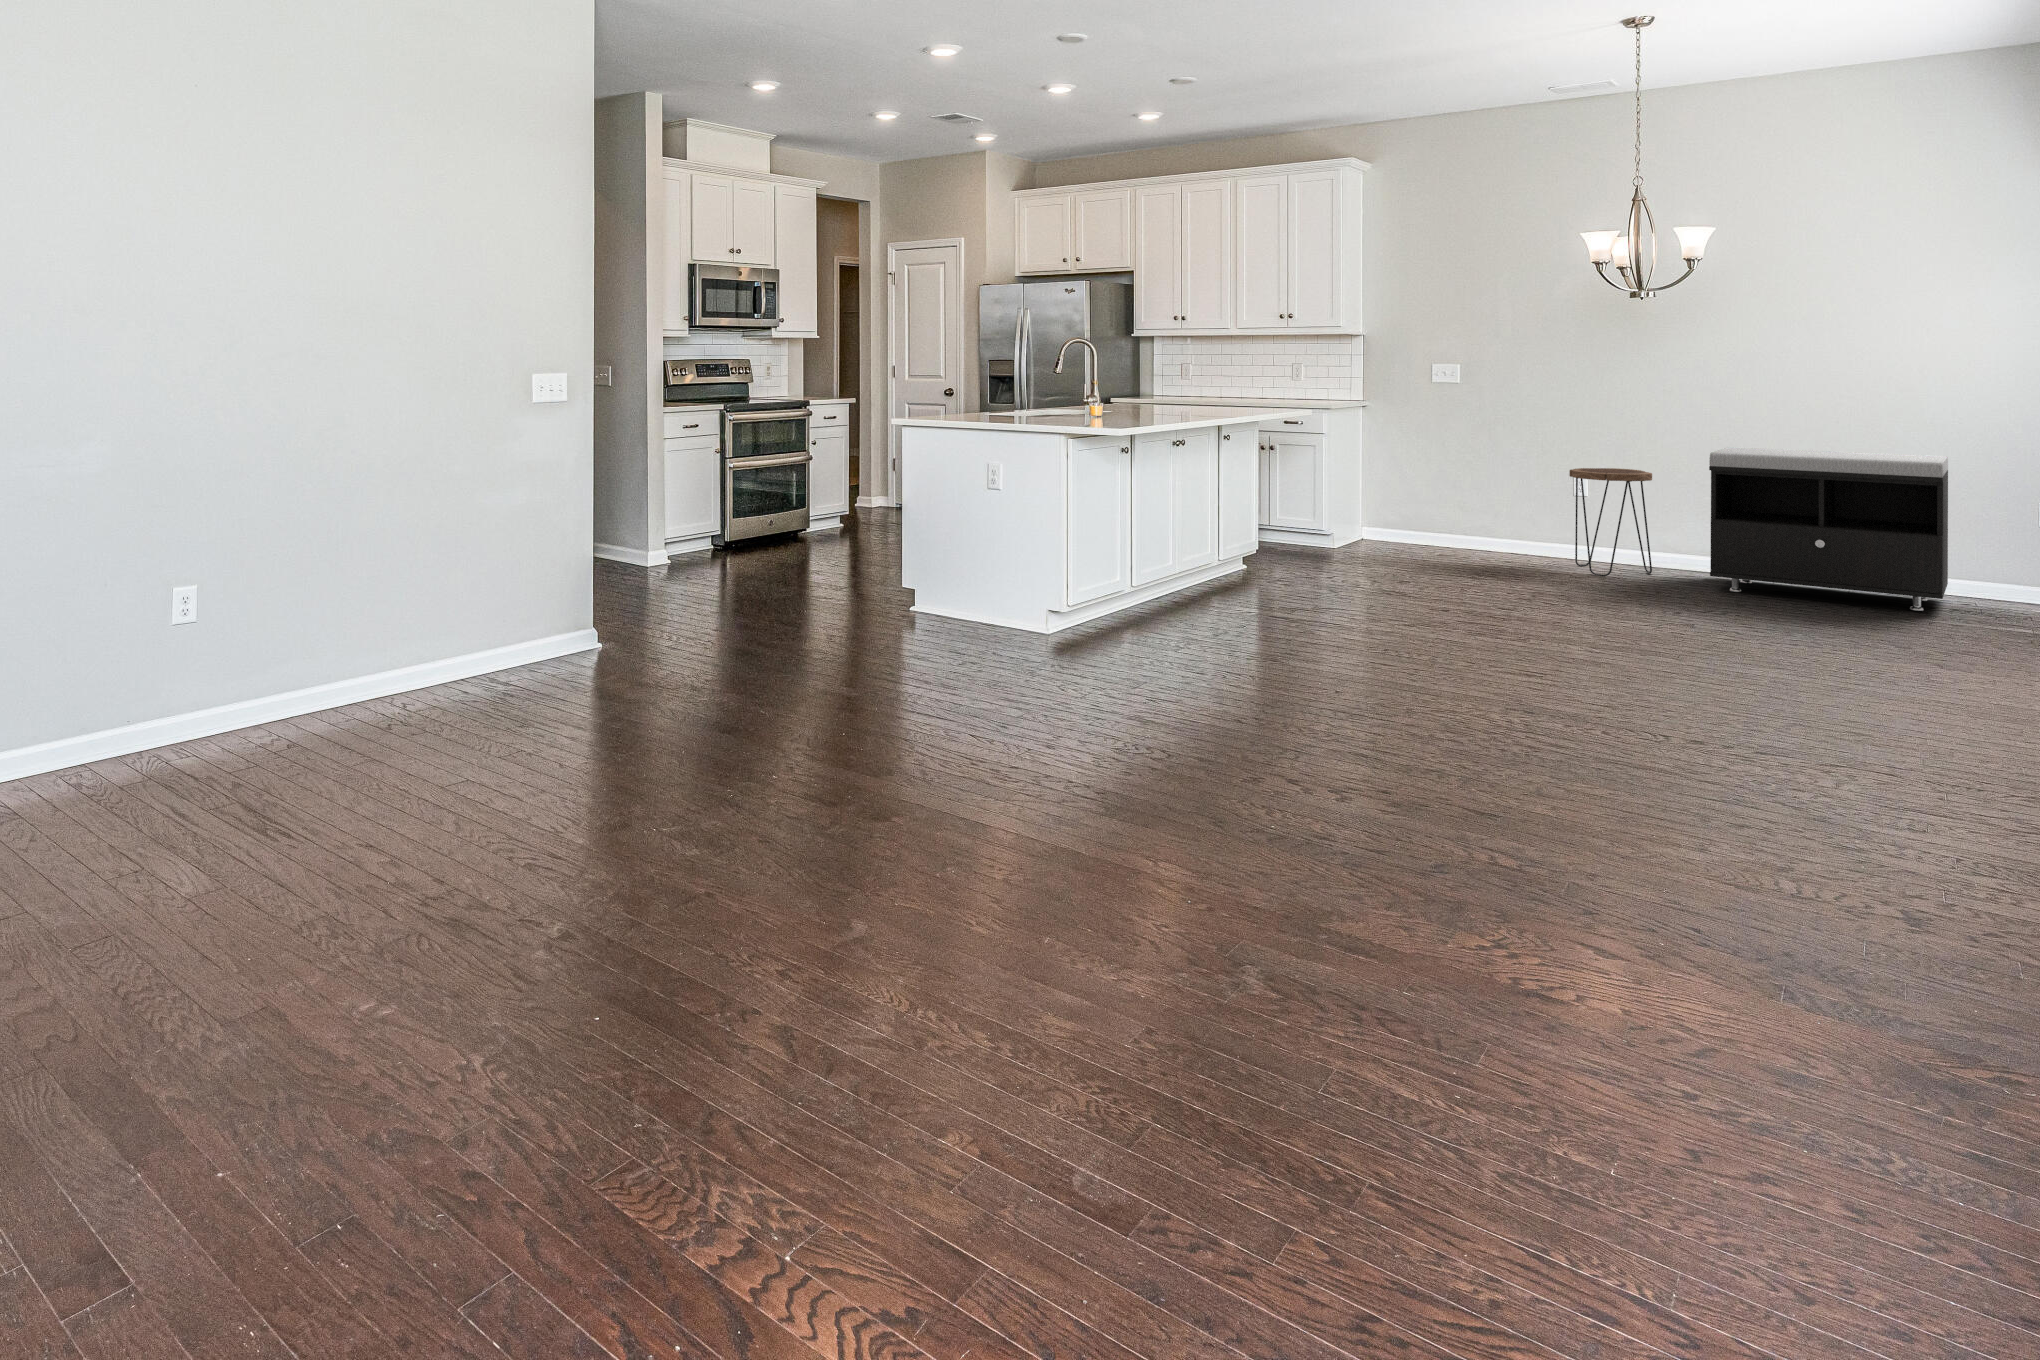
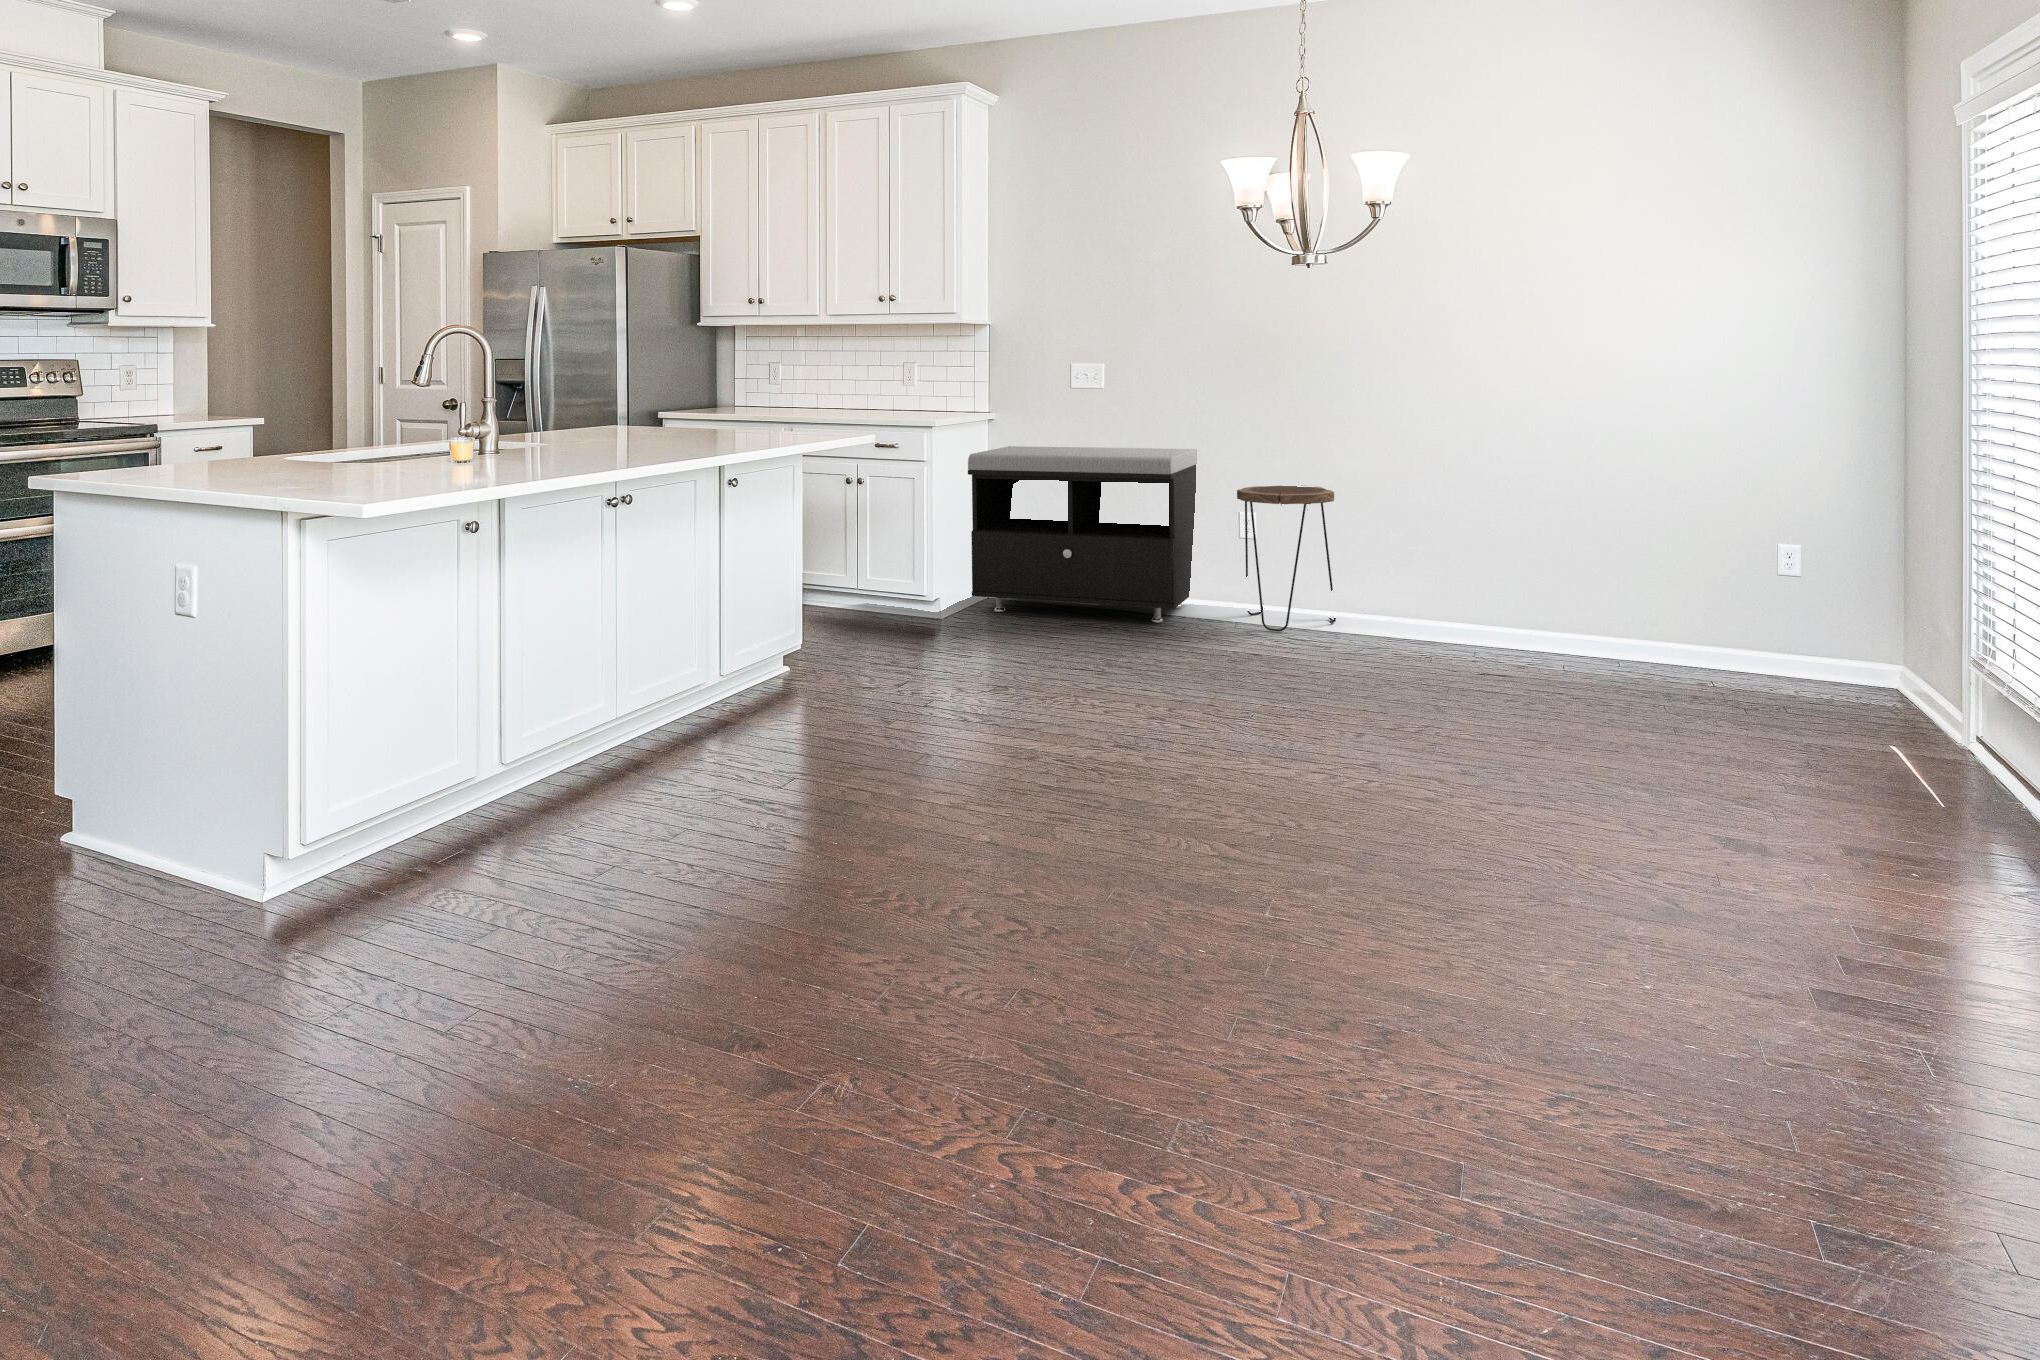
storage bench: present [1709,447,1948,611] -> present [968,446,1197,623]

